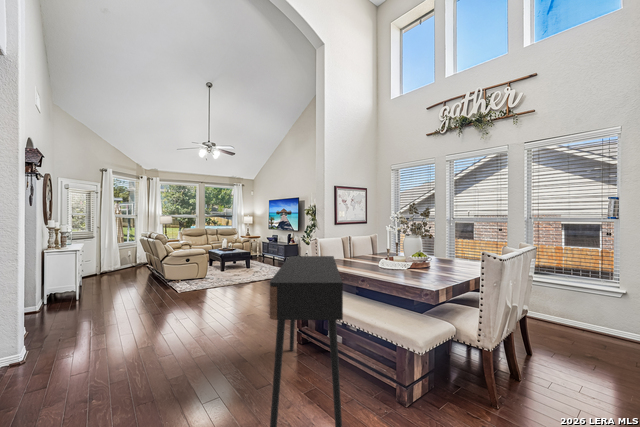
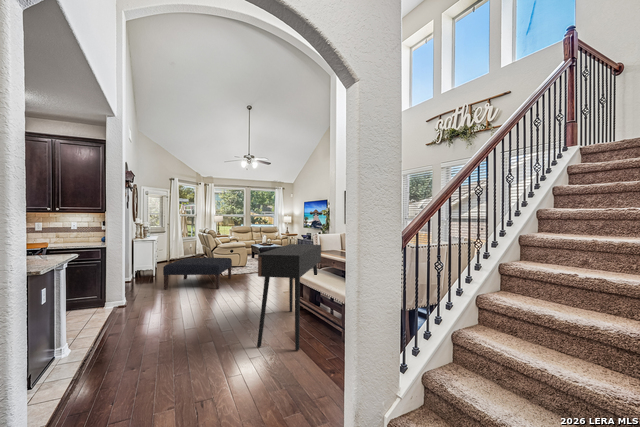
ottoman: none [92,271,190,321] -> present [163,258,232,290]

